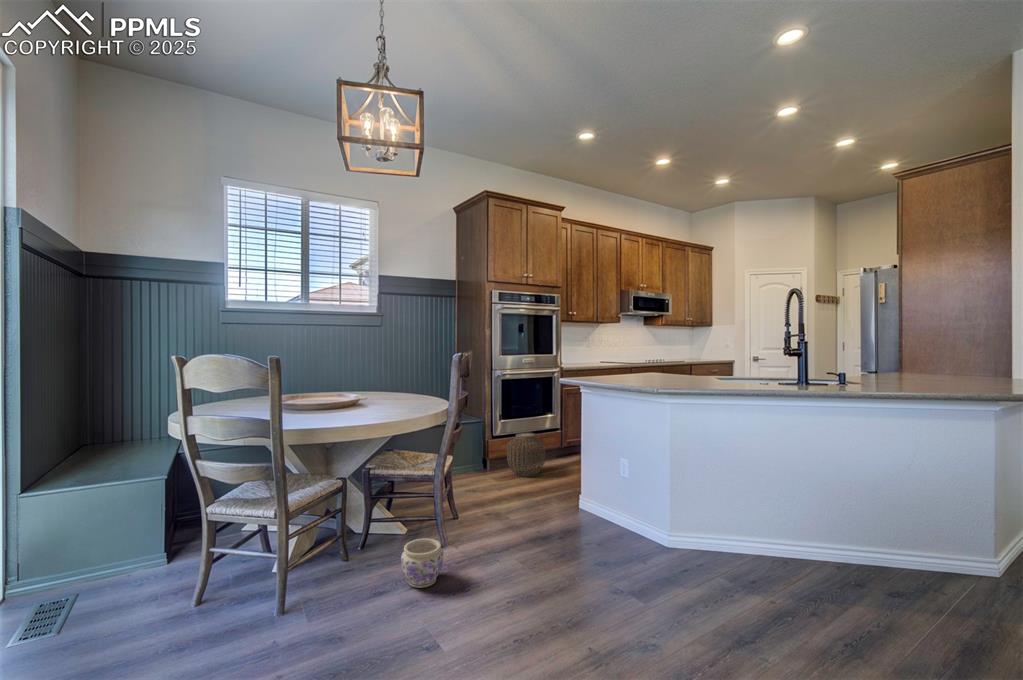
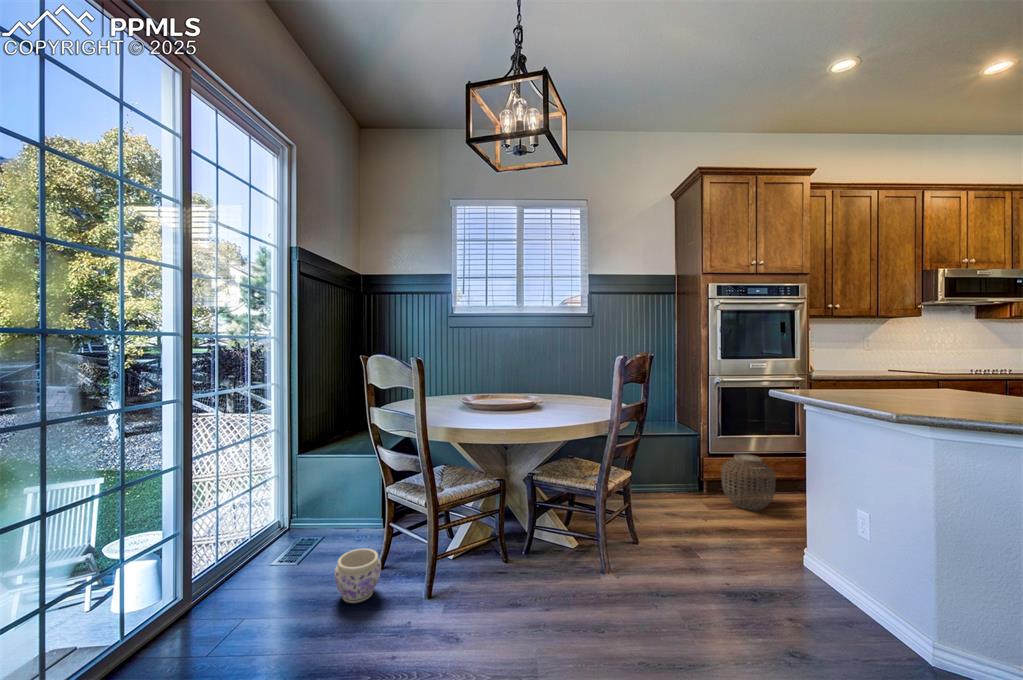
planter: present [401,538,443,589] -> present [334,549,381,604]

